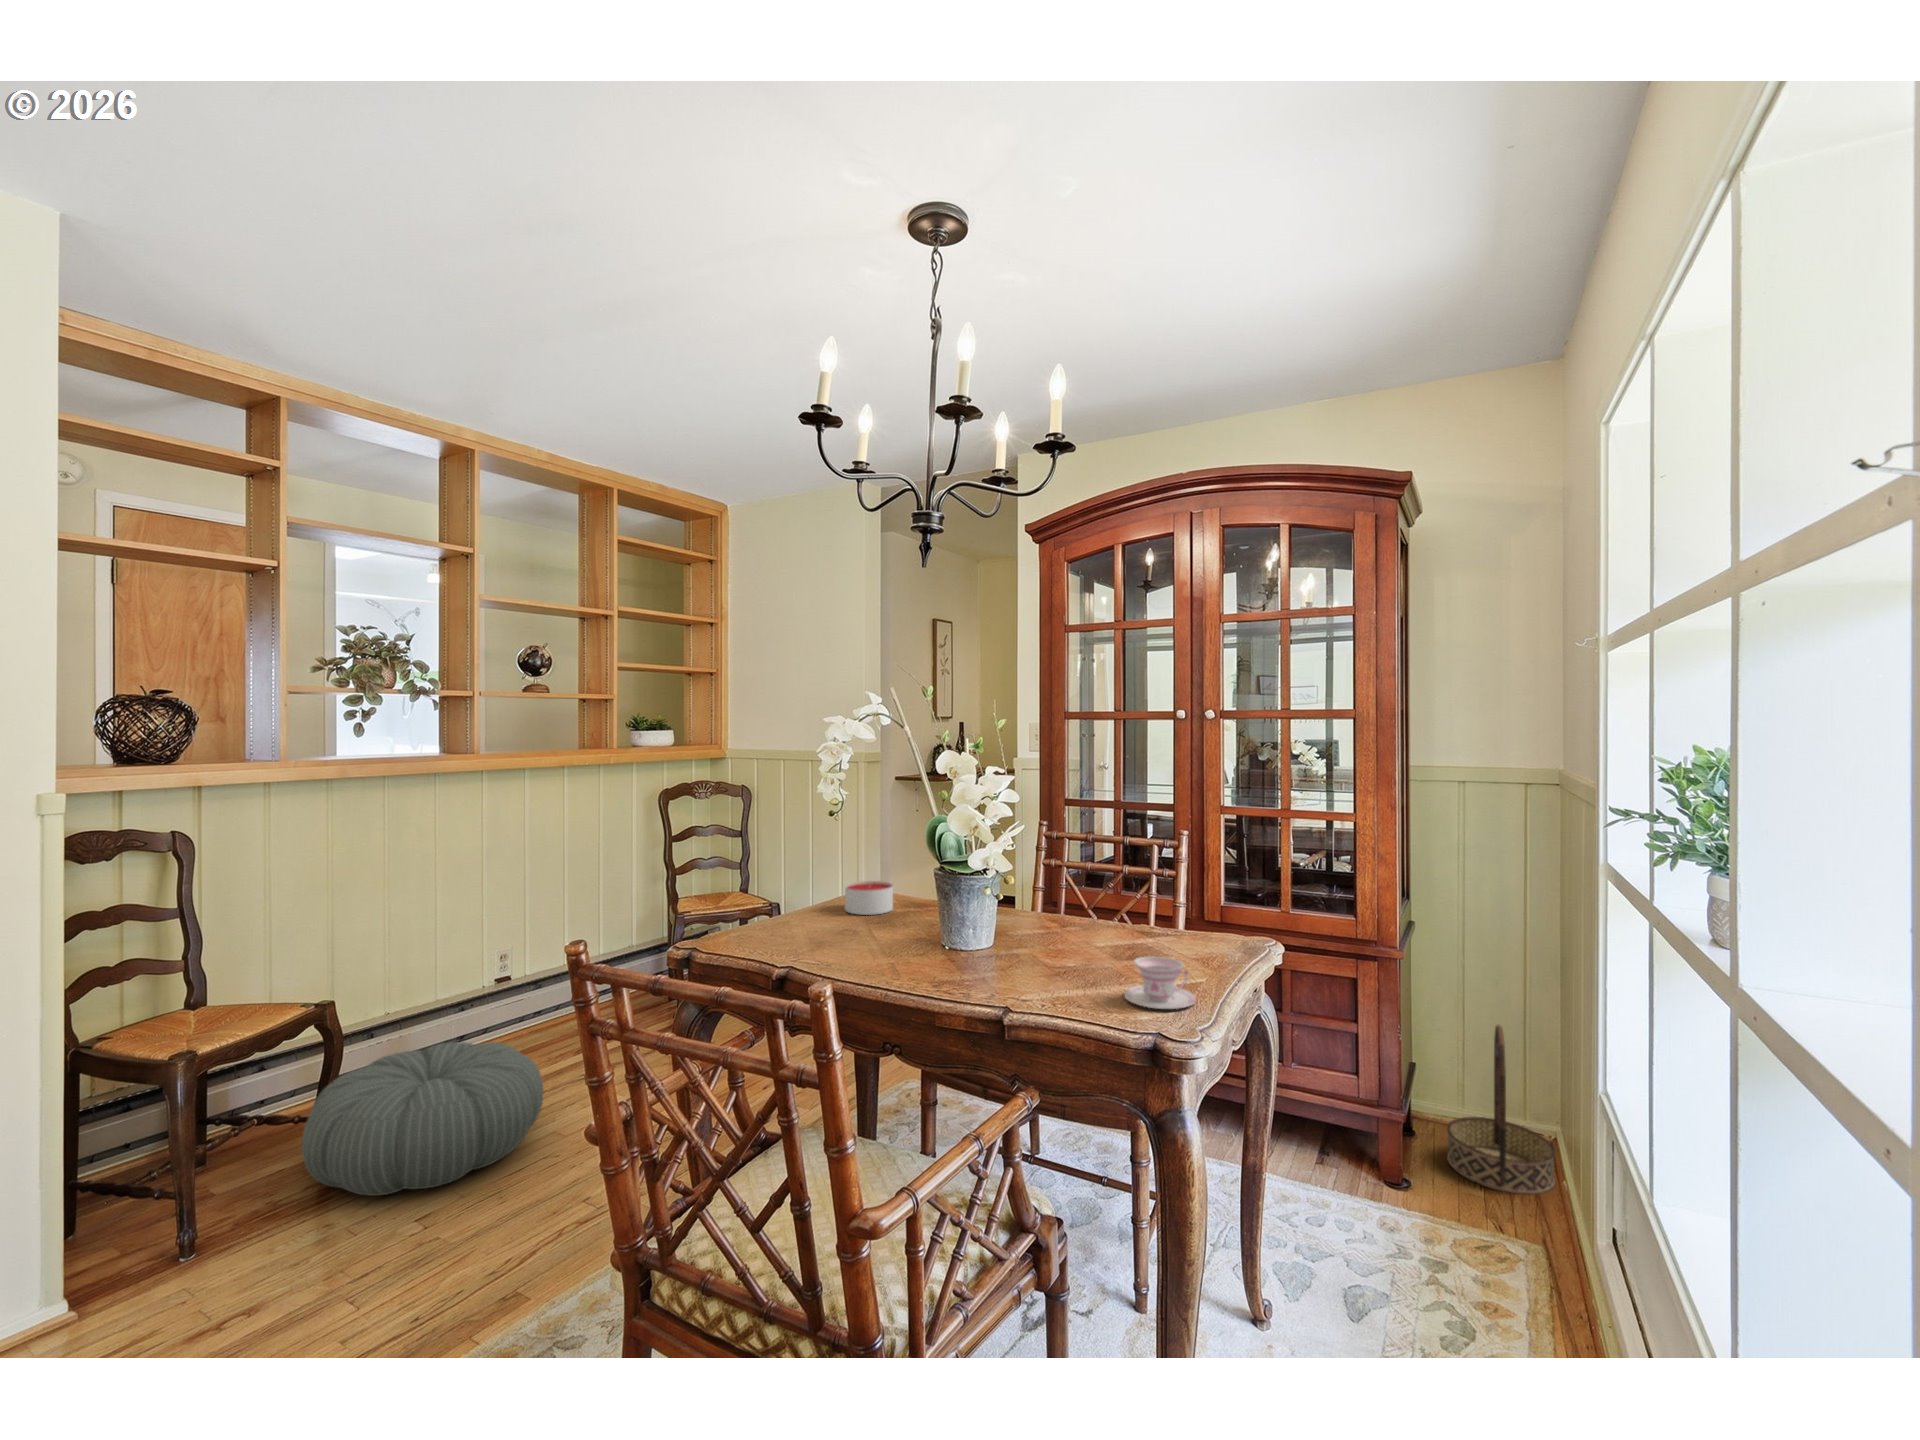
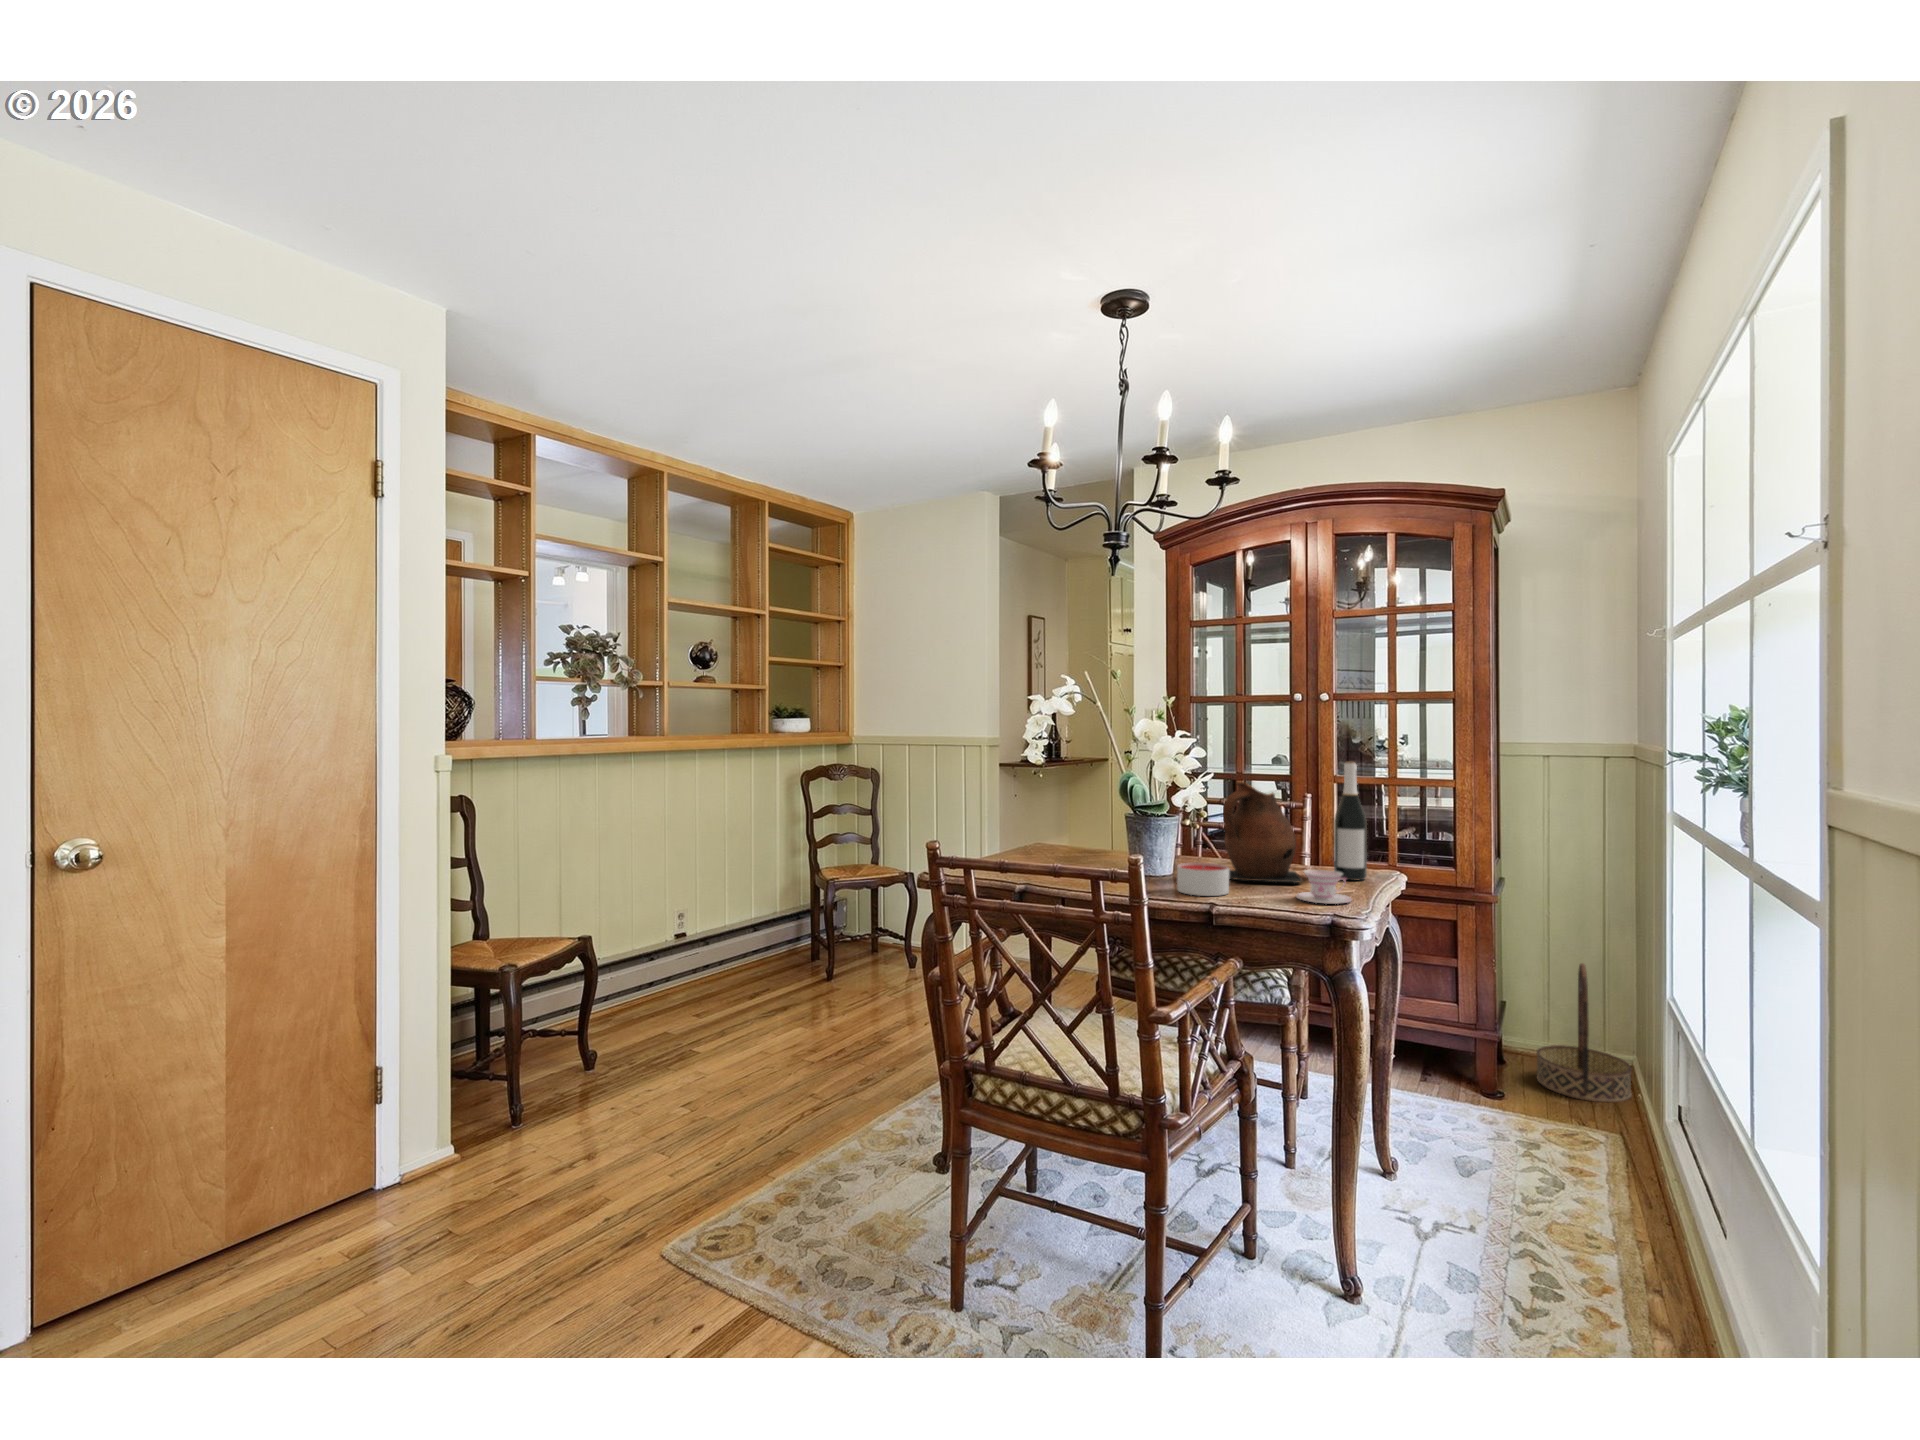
wine bottle: none [1191,804,1230,958] -> present [1334,762,1367,880]
ceramic pitcher: none [1047,830,1147,967] -> present [1223,782,1303,883]
candle: present [845,881,893,915] -> present [1177,862,1229,896]
pouf: present [302,1042,543,1196] -> none [577,977,755,1088]

